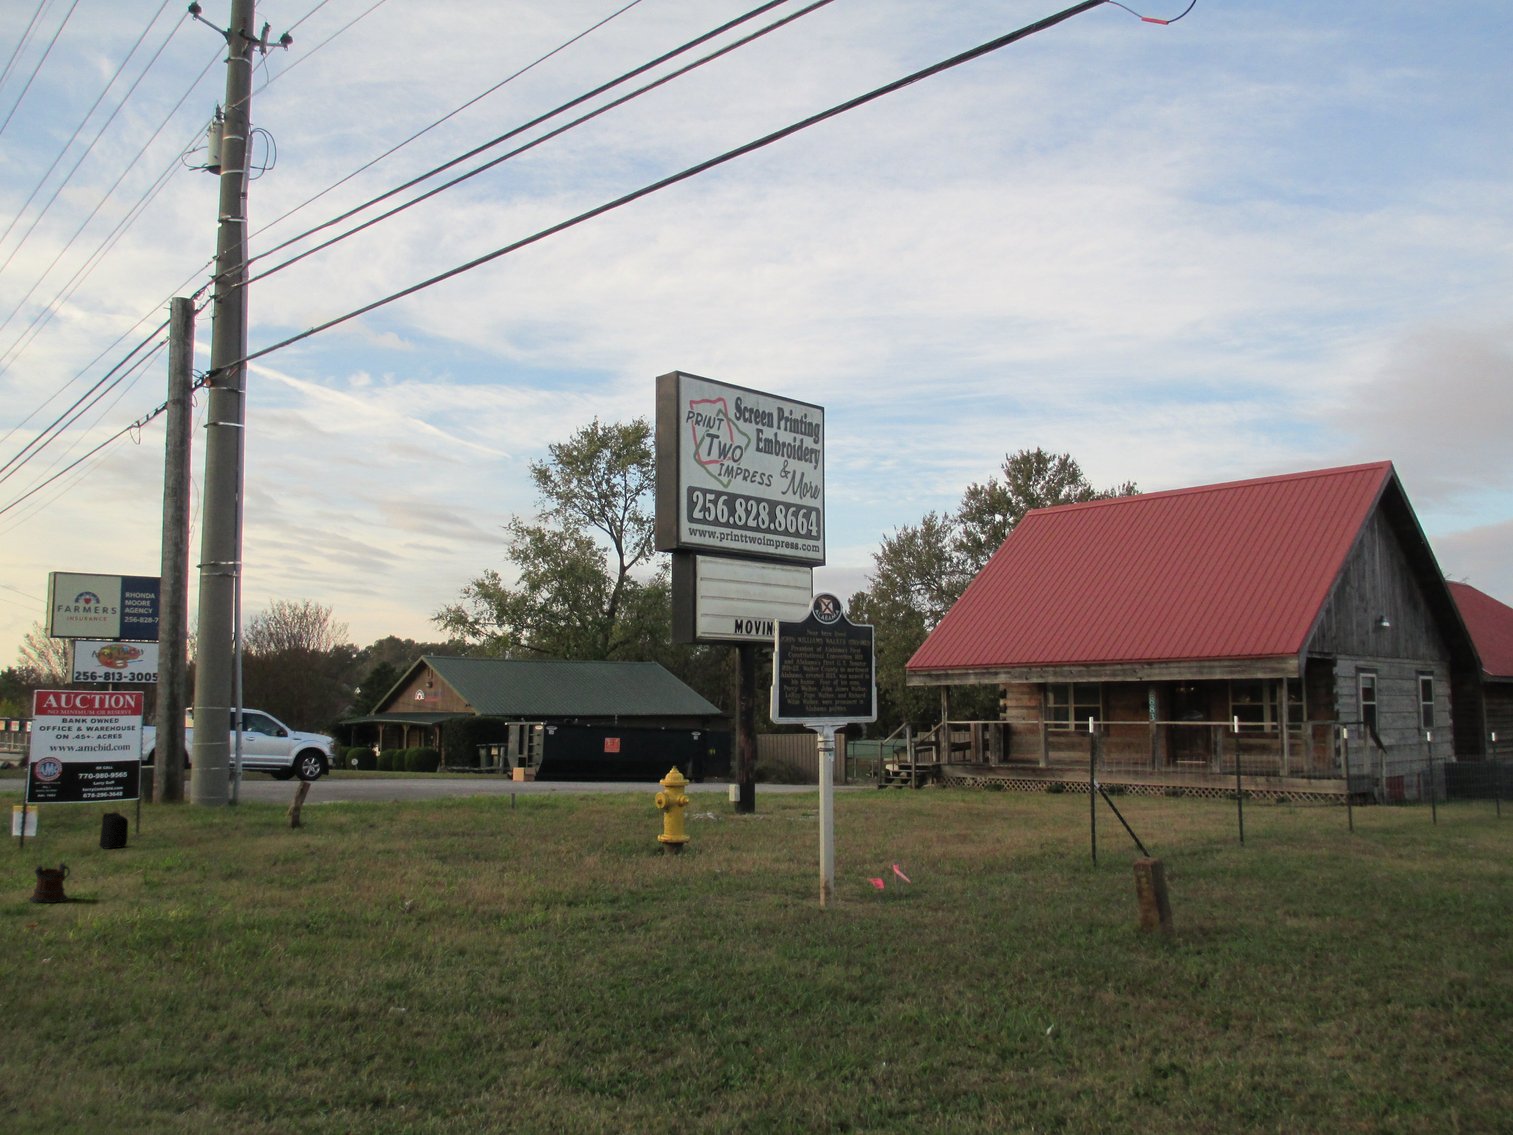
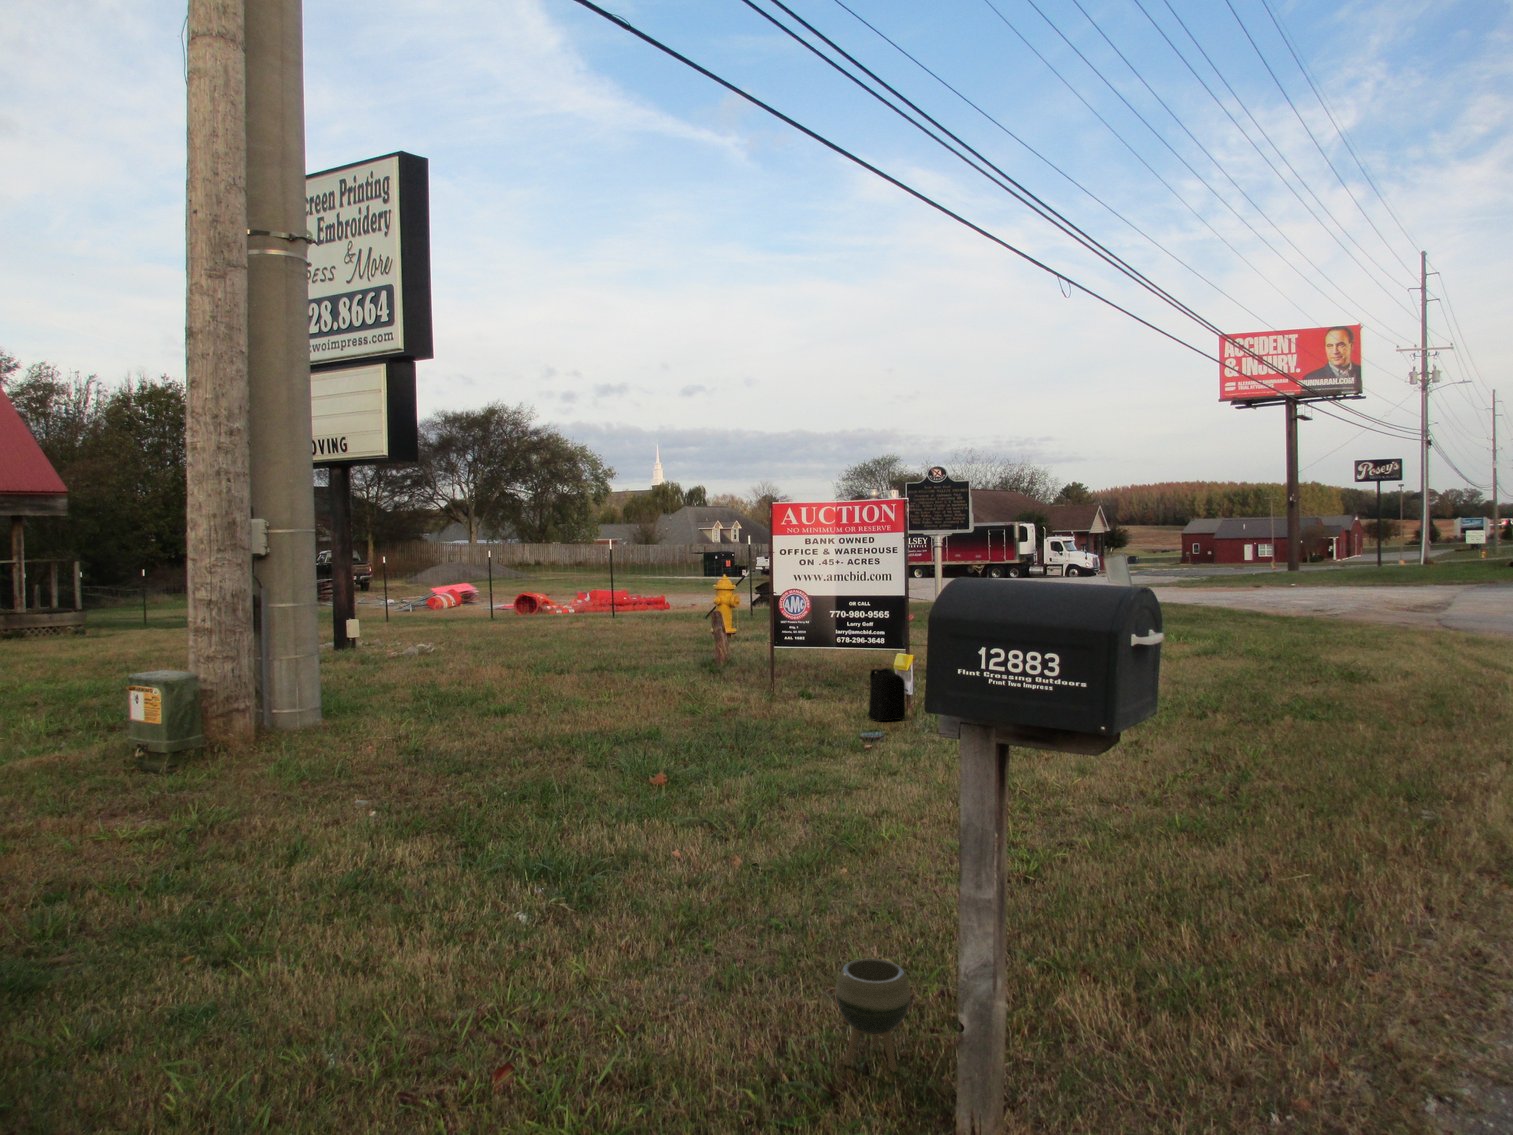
bucket: present [30,863,70,903] -> none [794,793,866,880]
planter: none [39,899,68,934] -> present [836,959,910,1072]

